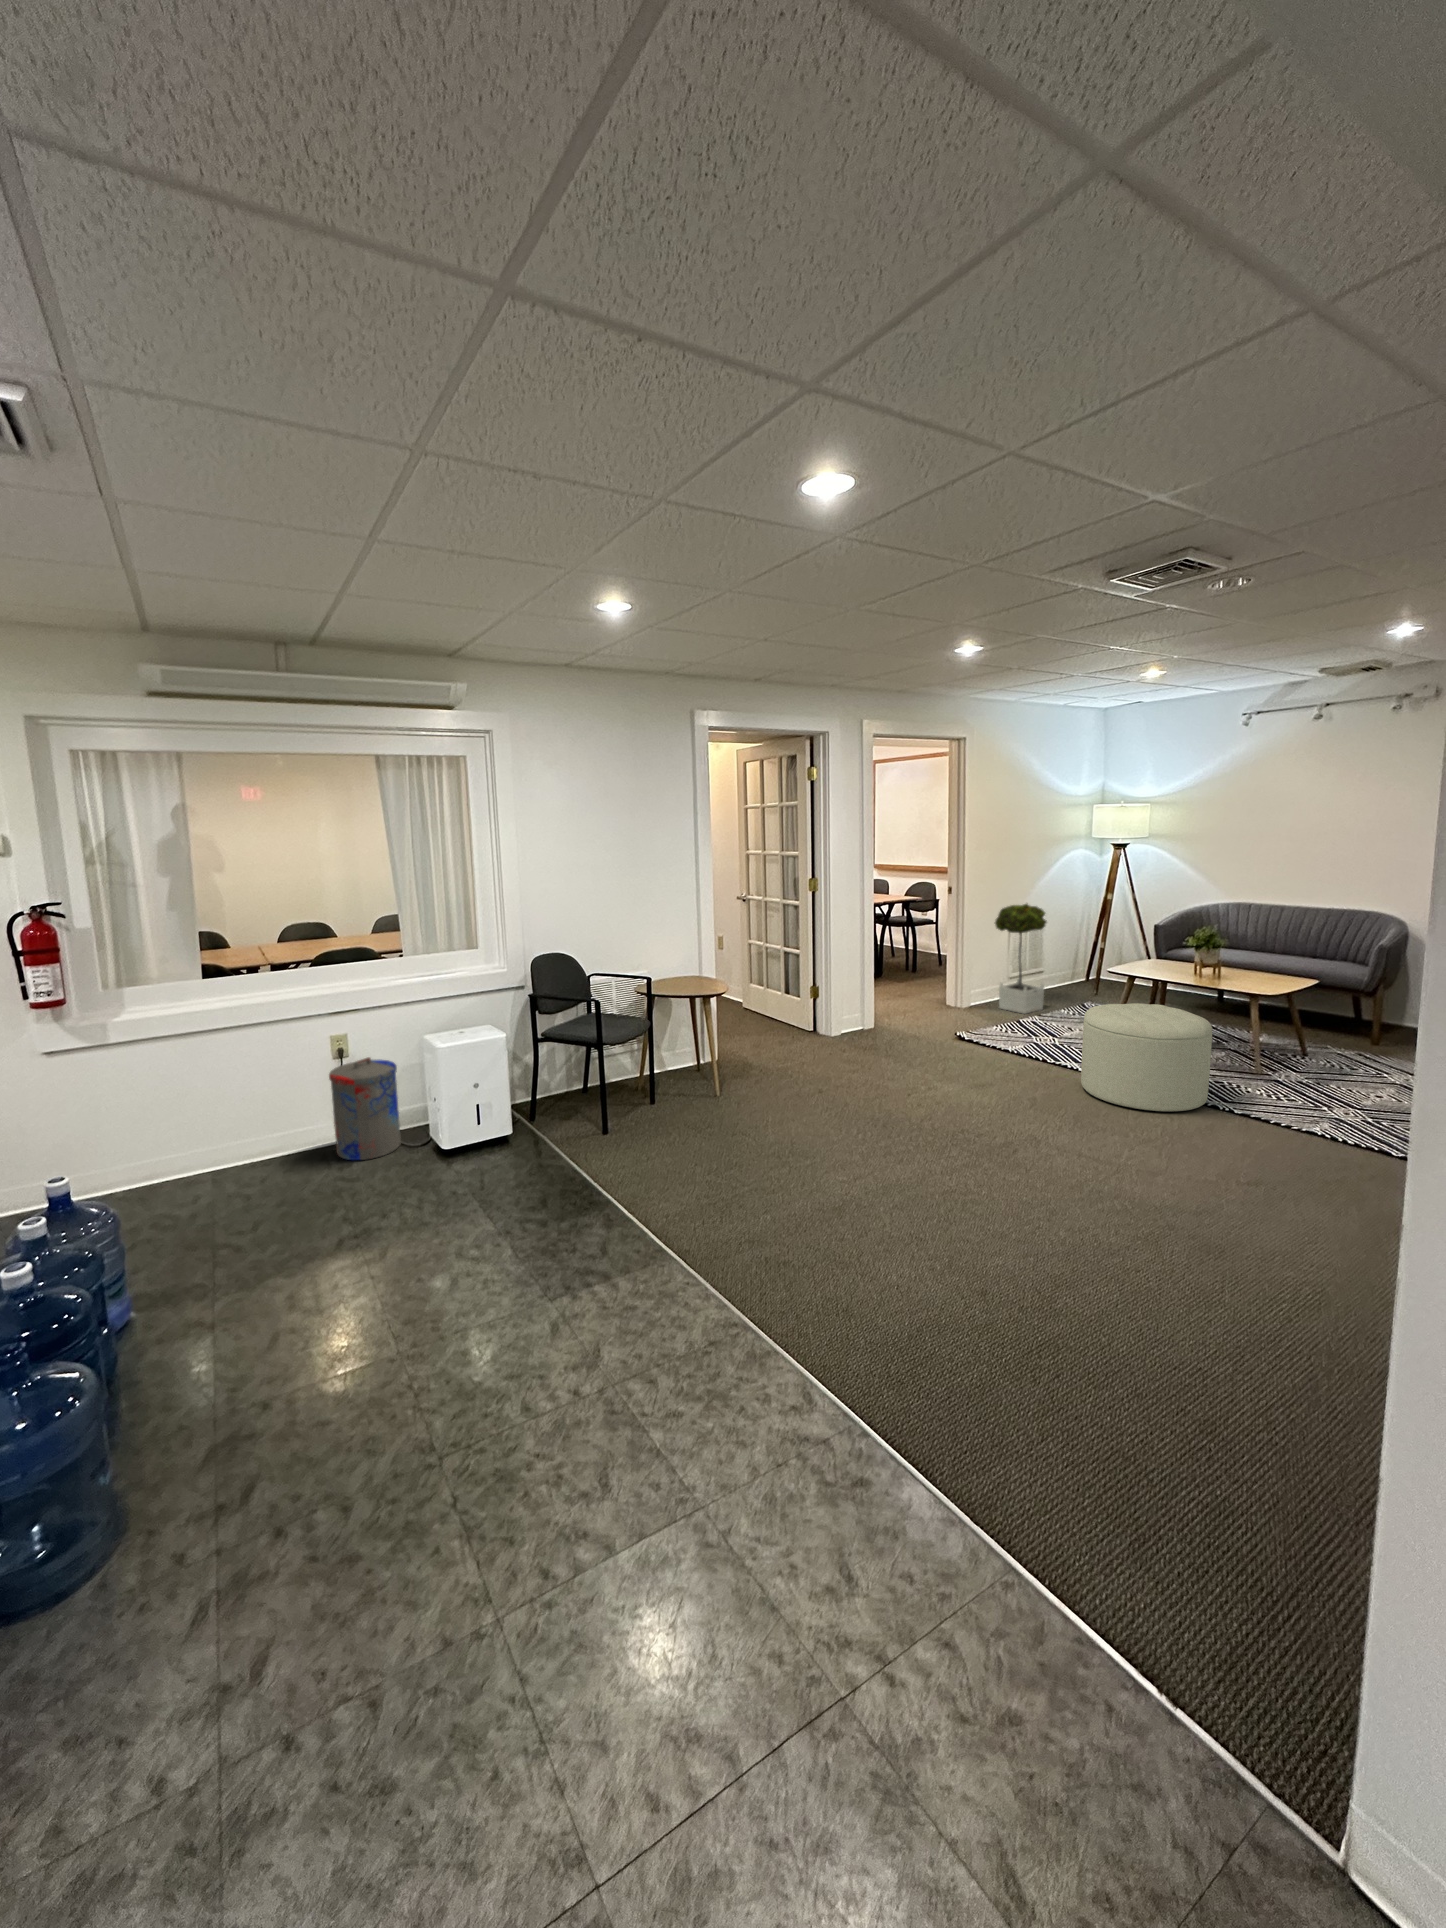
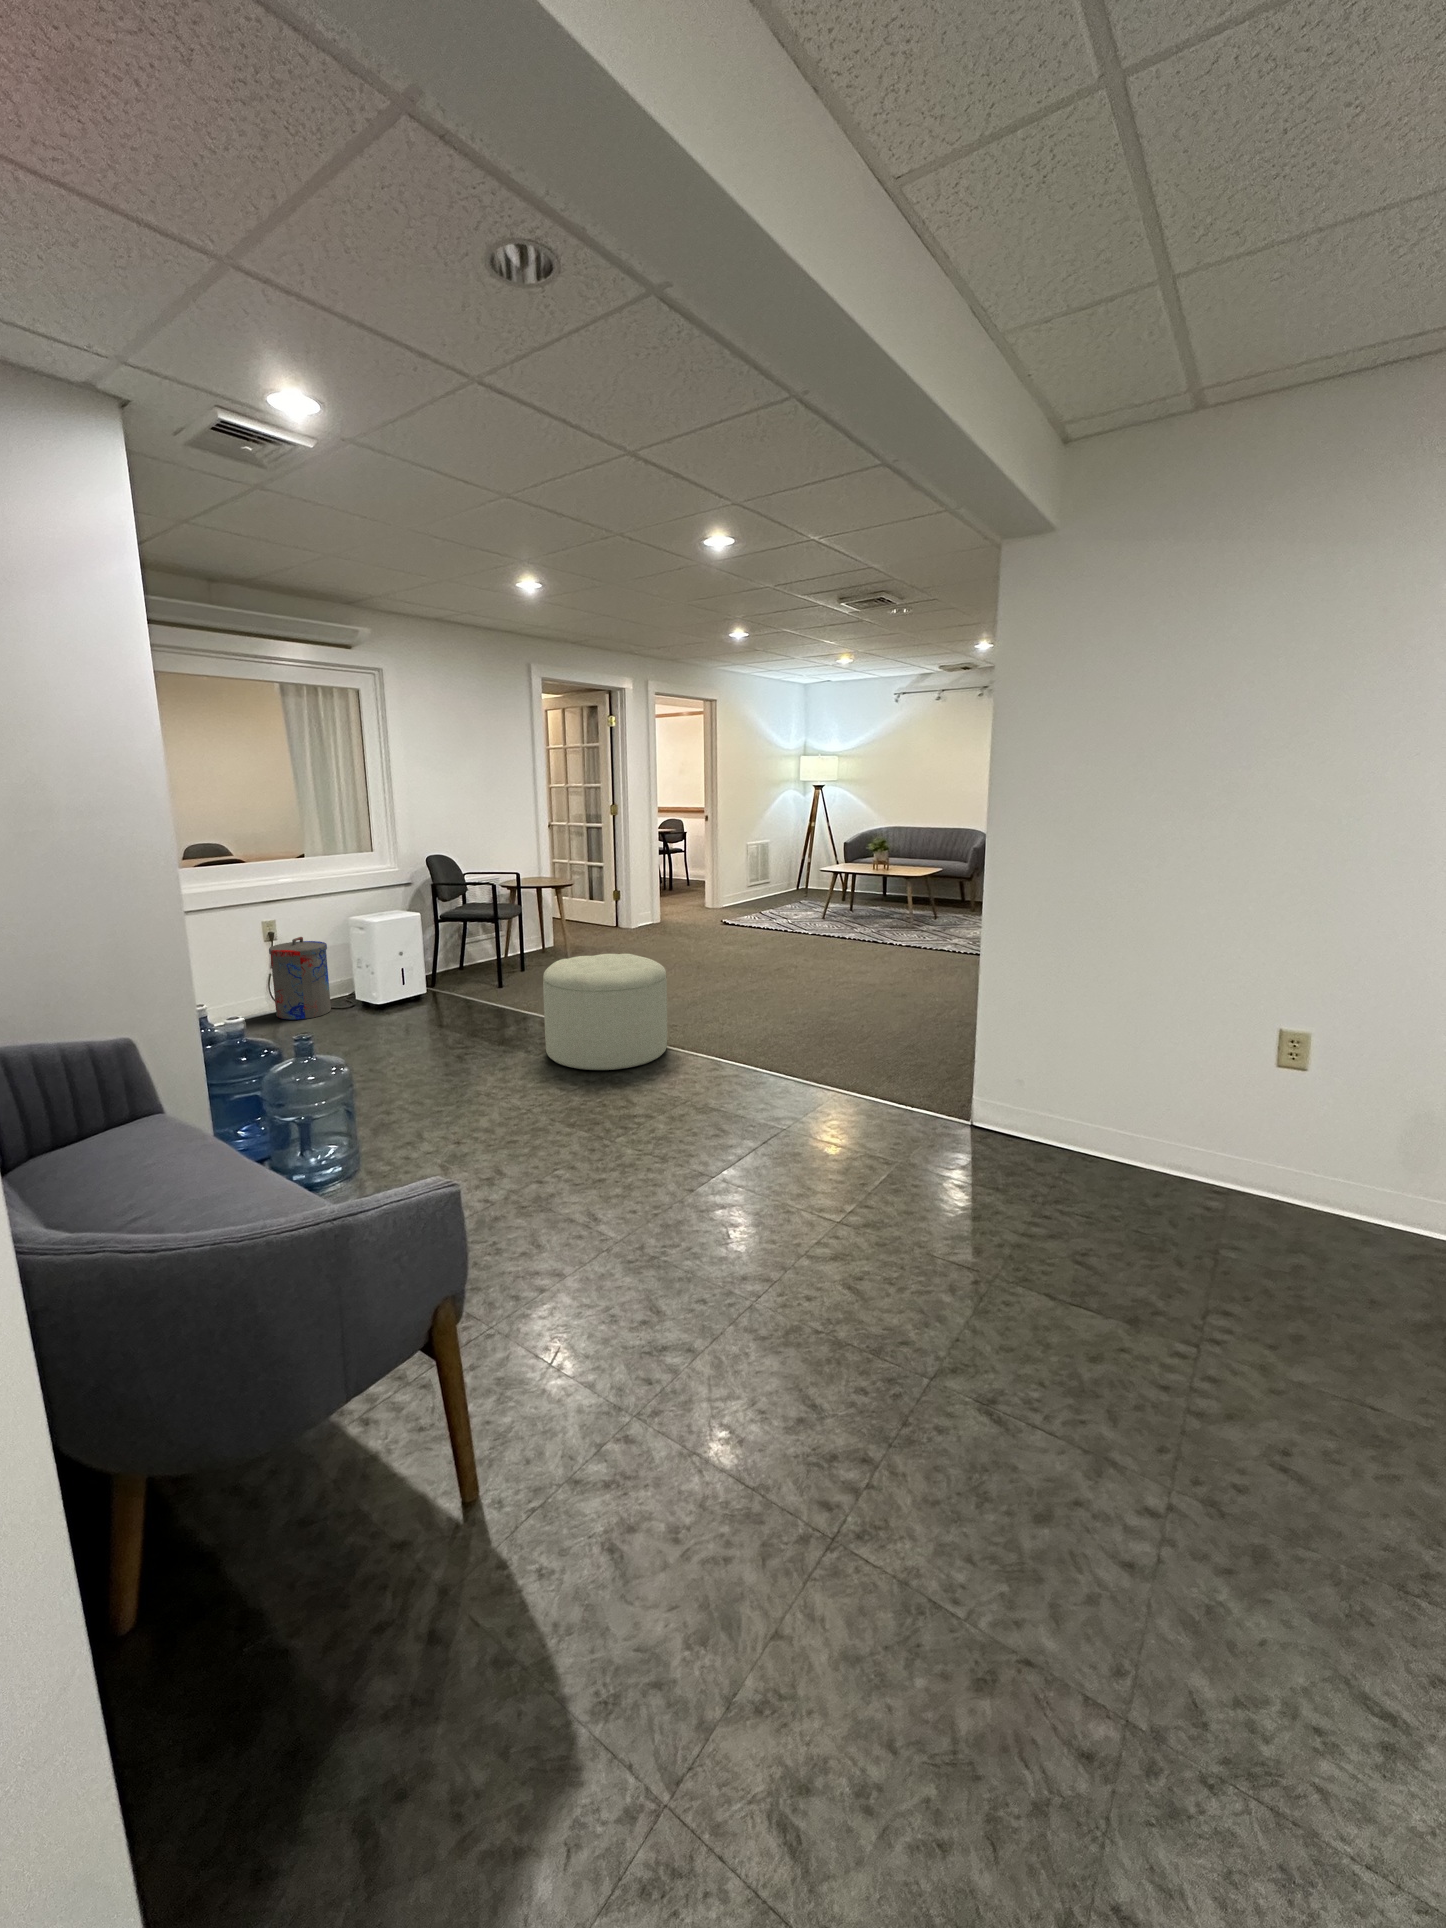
potted tree: present [995,904,1047,1014] -> none [740,826,776,910]
ottoman: present [1081,1003,1212,1111] -> present [543,954,667,1070]

